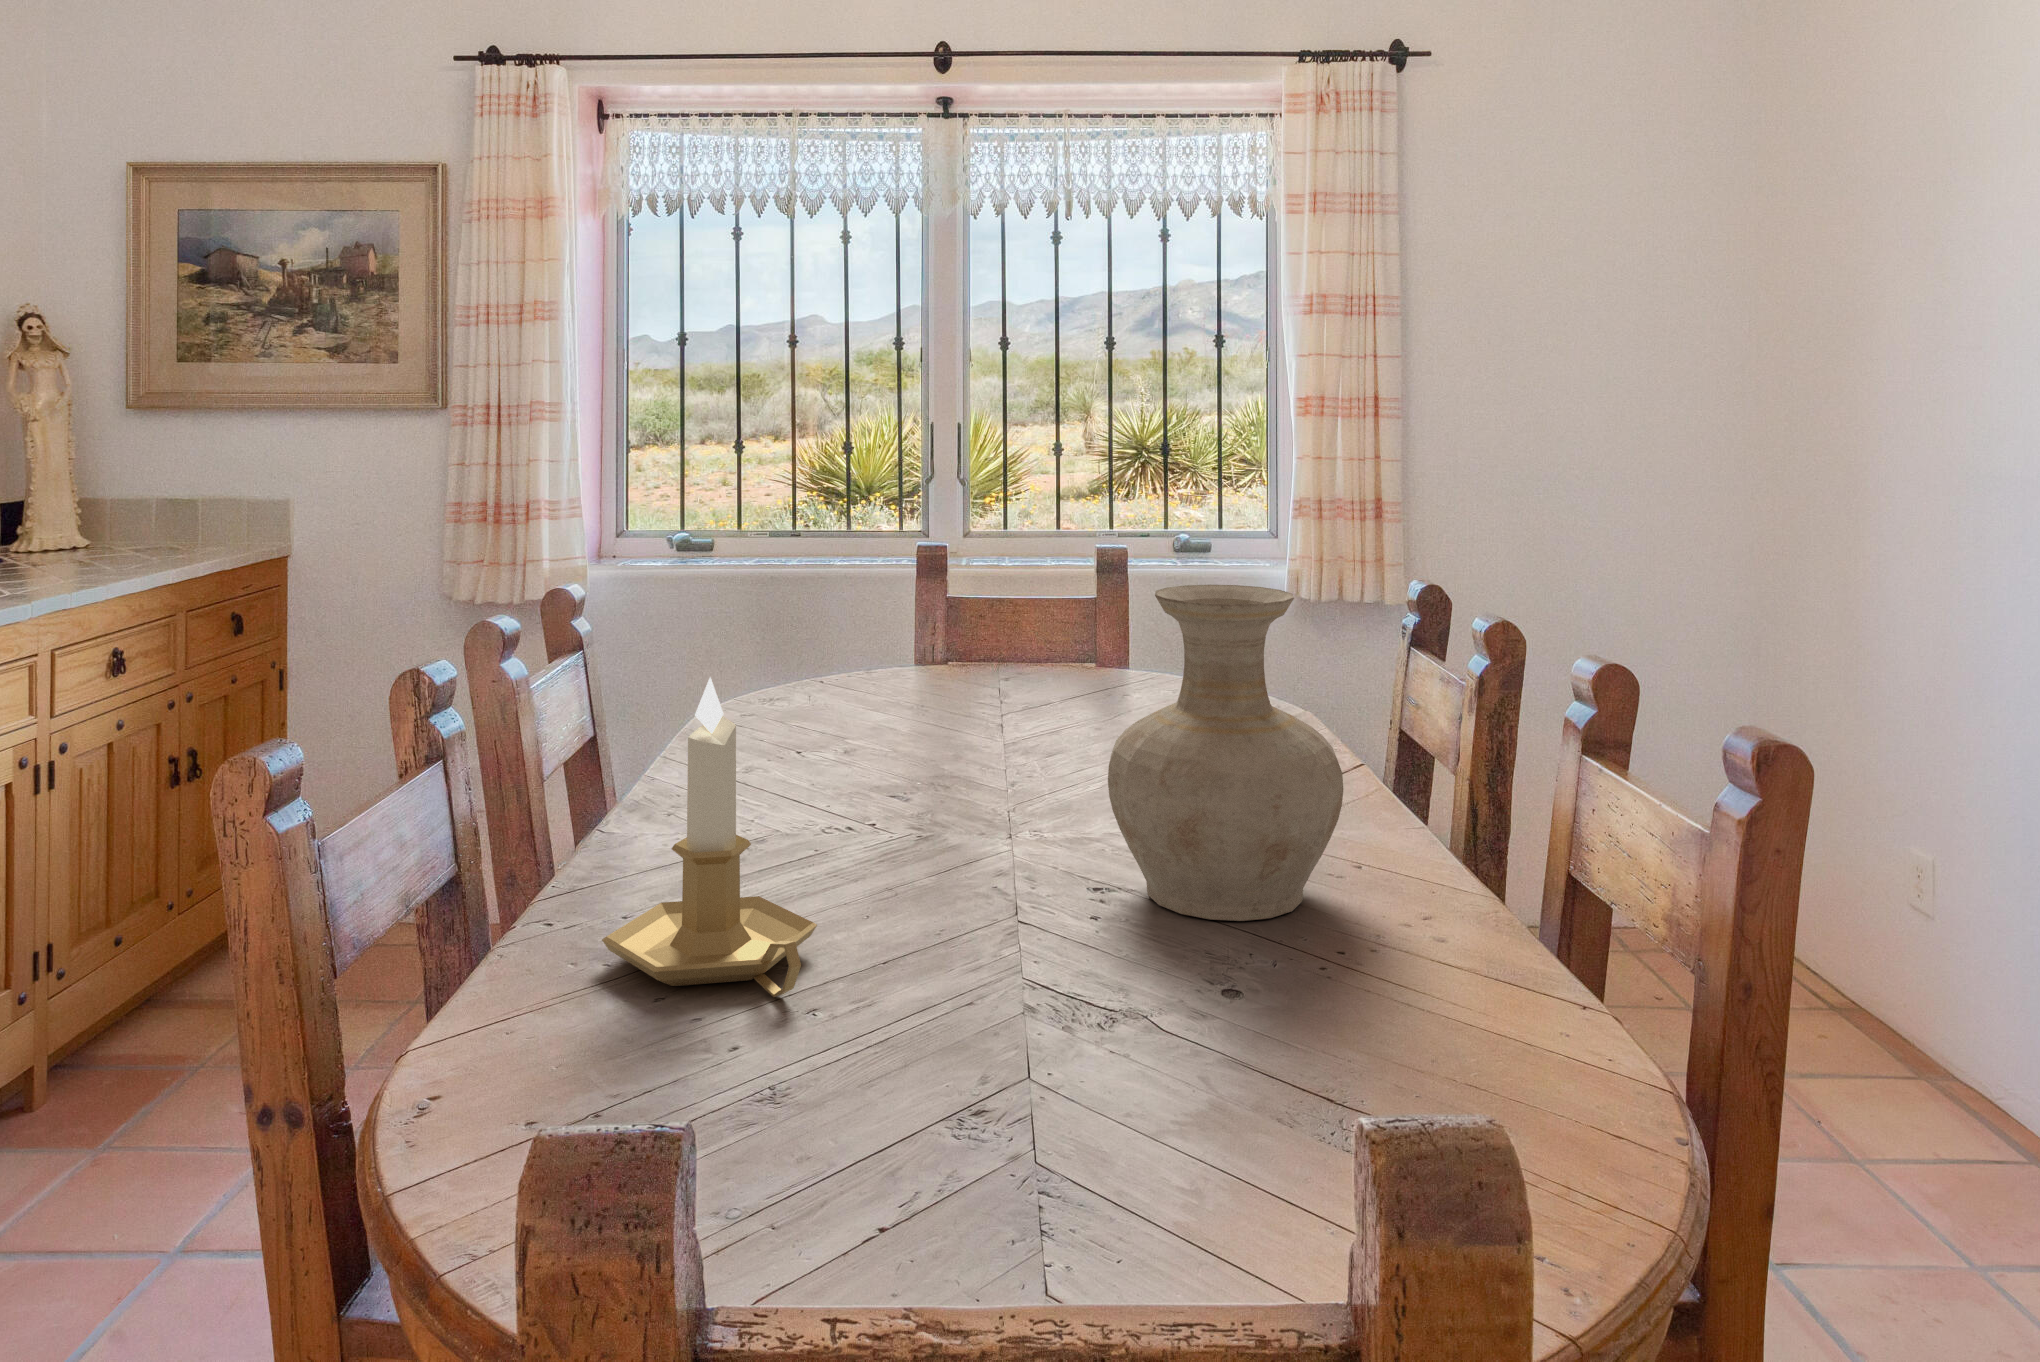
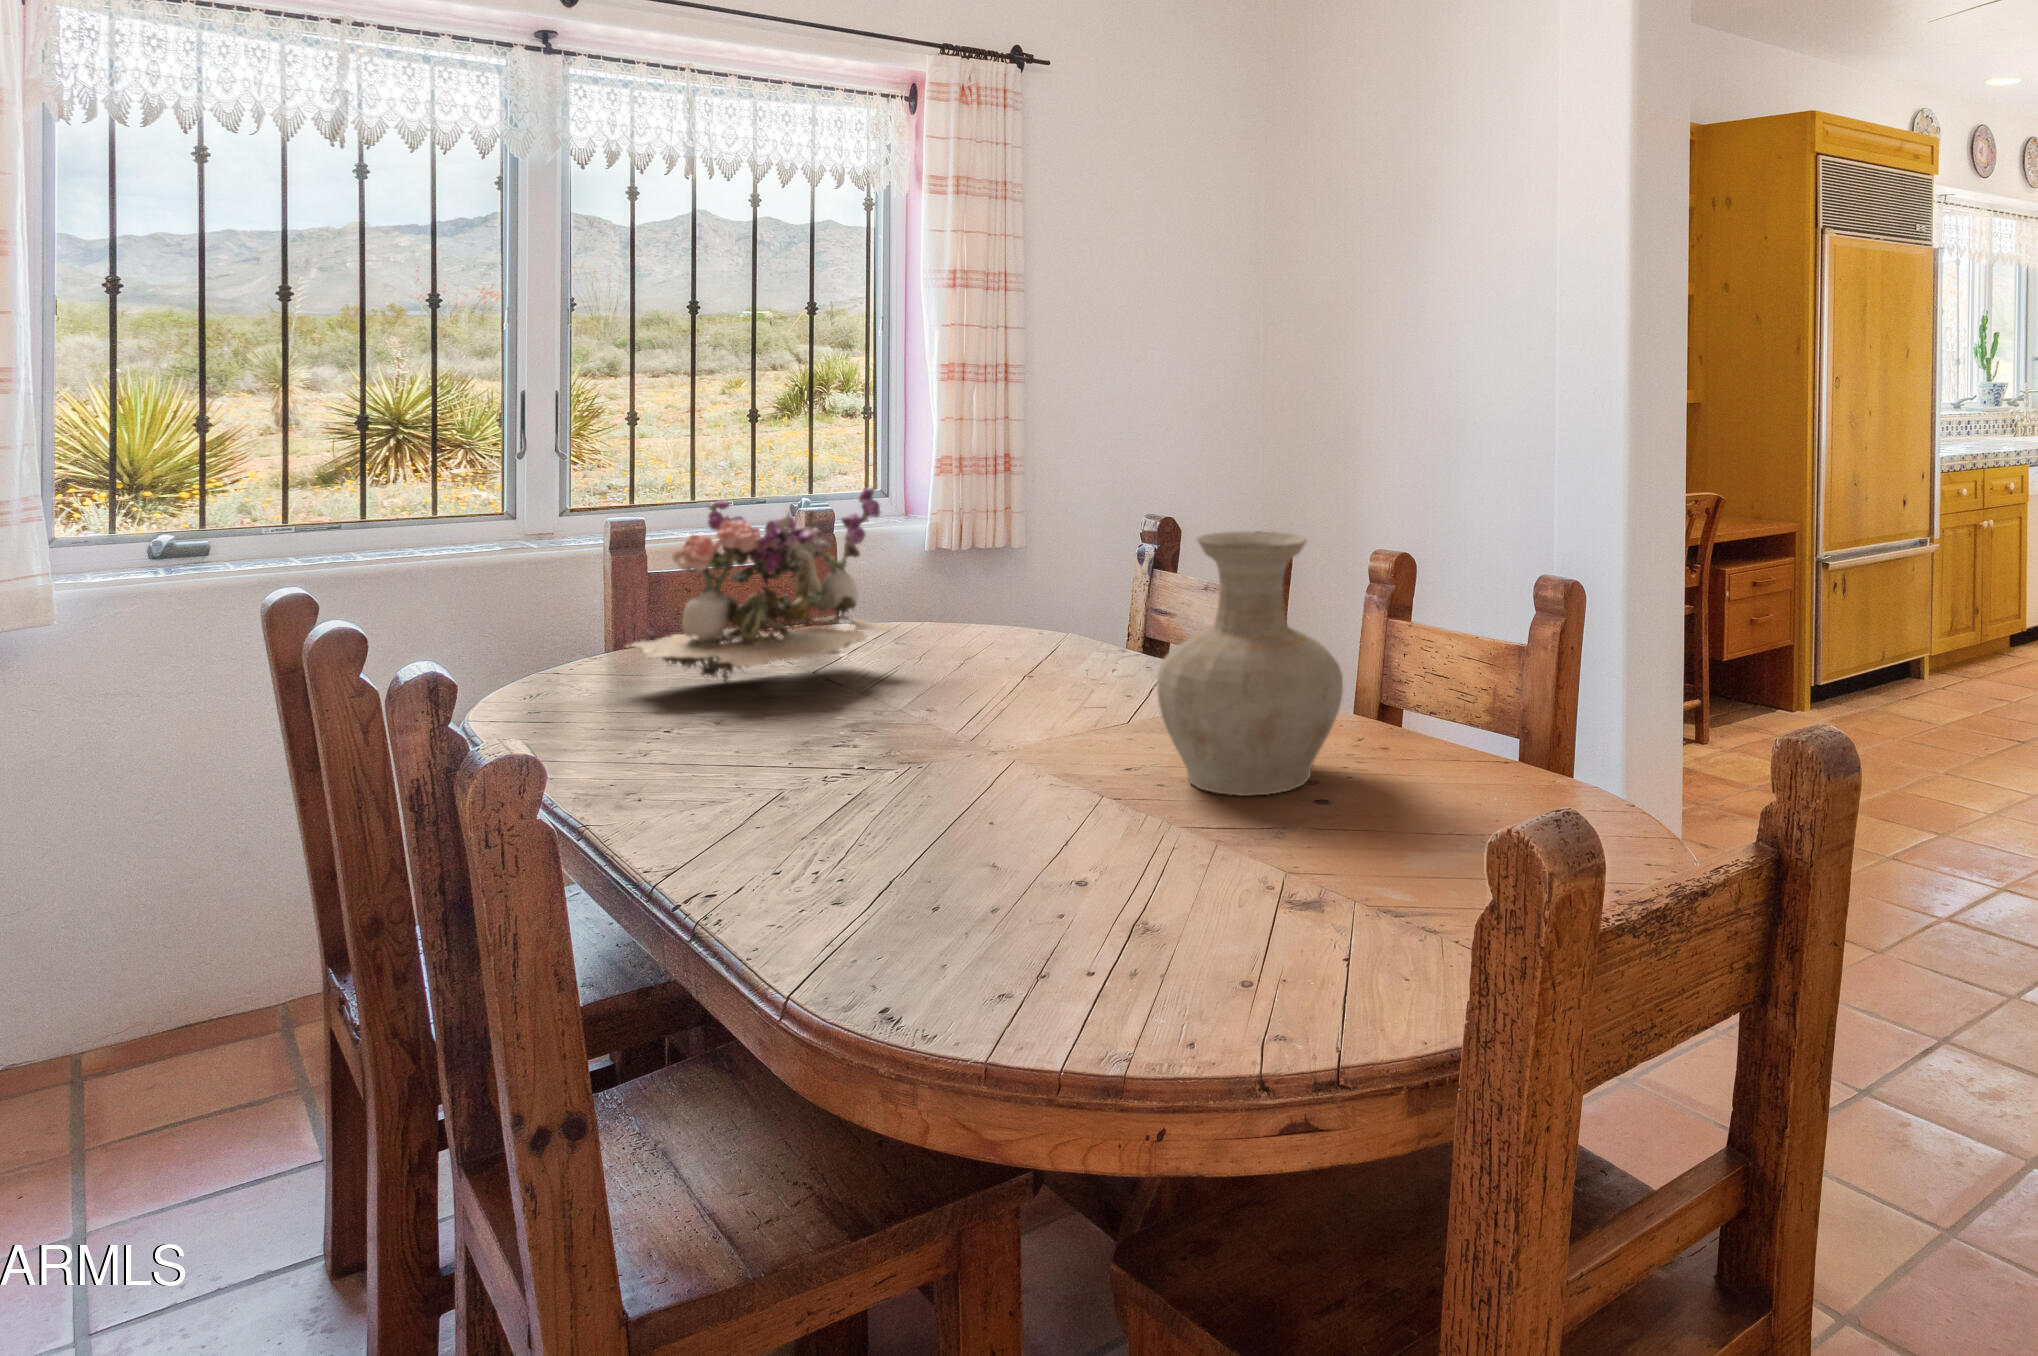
flower arrangement: none [827,513,1067,704] -> present [626,484,894,682]
candlestick: present [602,677,817,997] -> none [849,651,1081,940]

